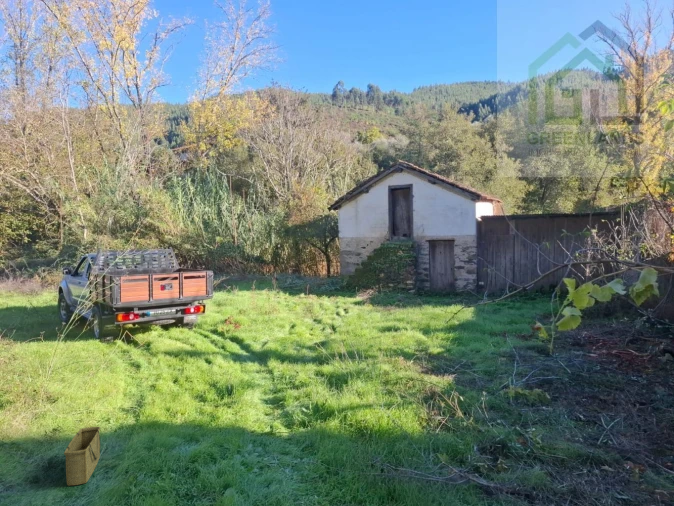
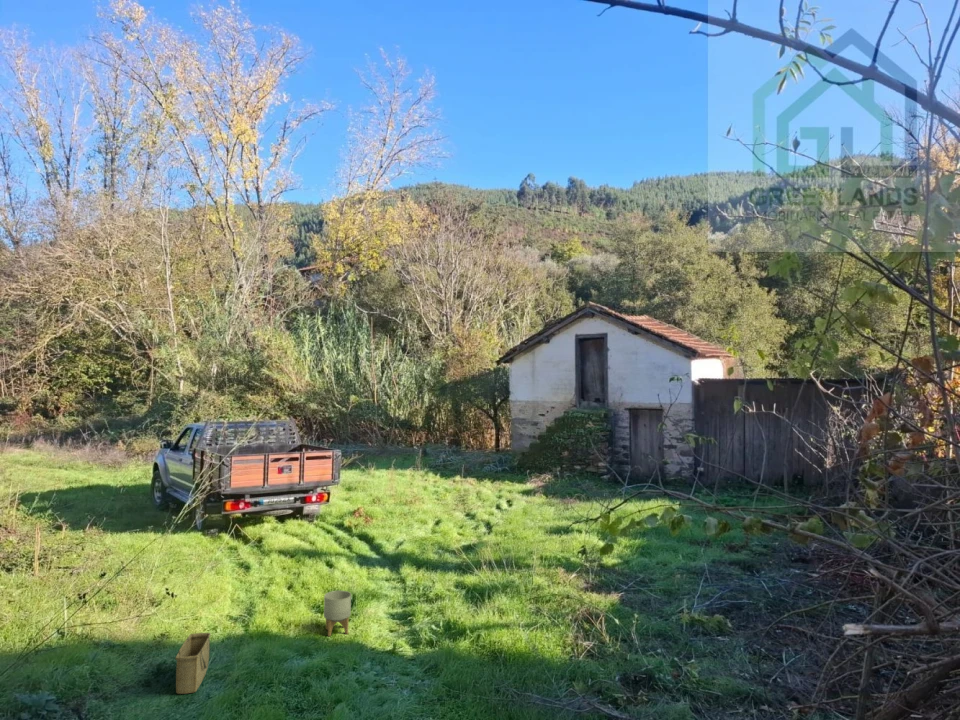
planter: none [206,383,230,422] -> present [324,590,351,636]

